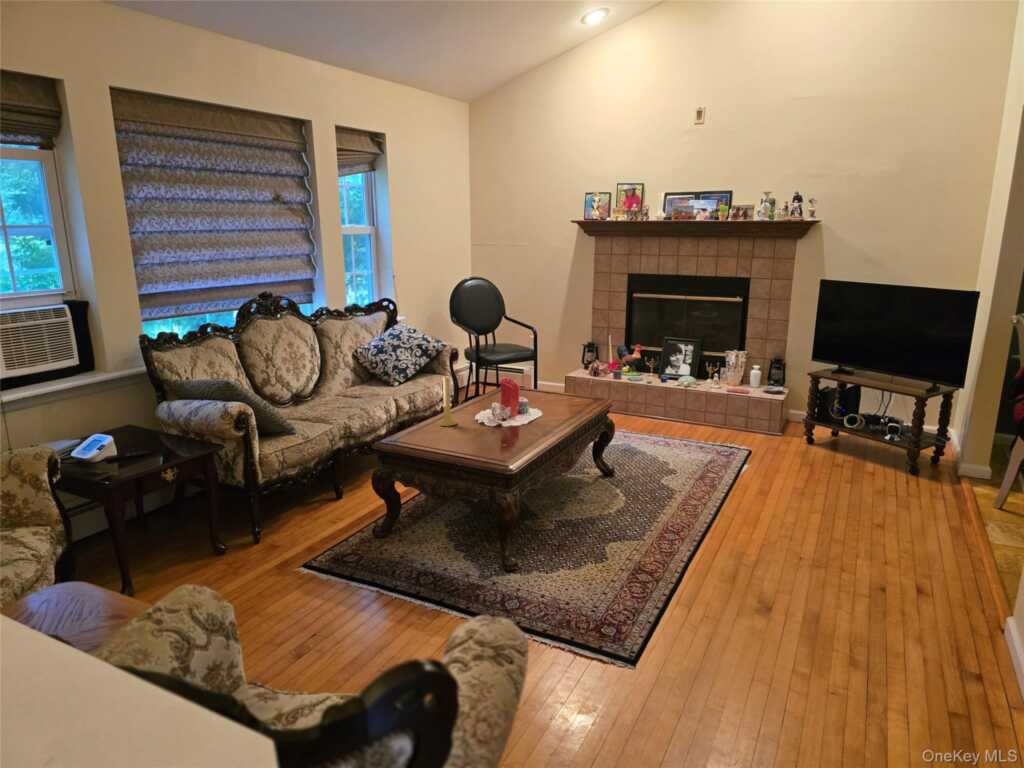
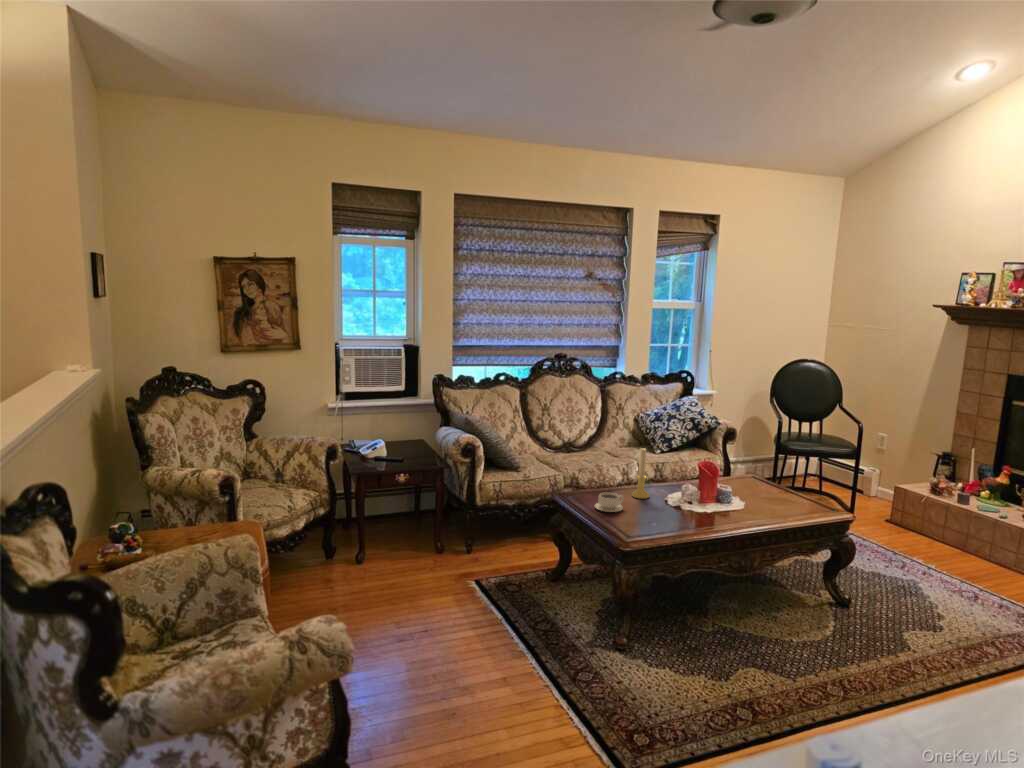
teacup: none [426,425,455,443] -> present [595,492,624,512]

